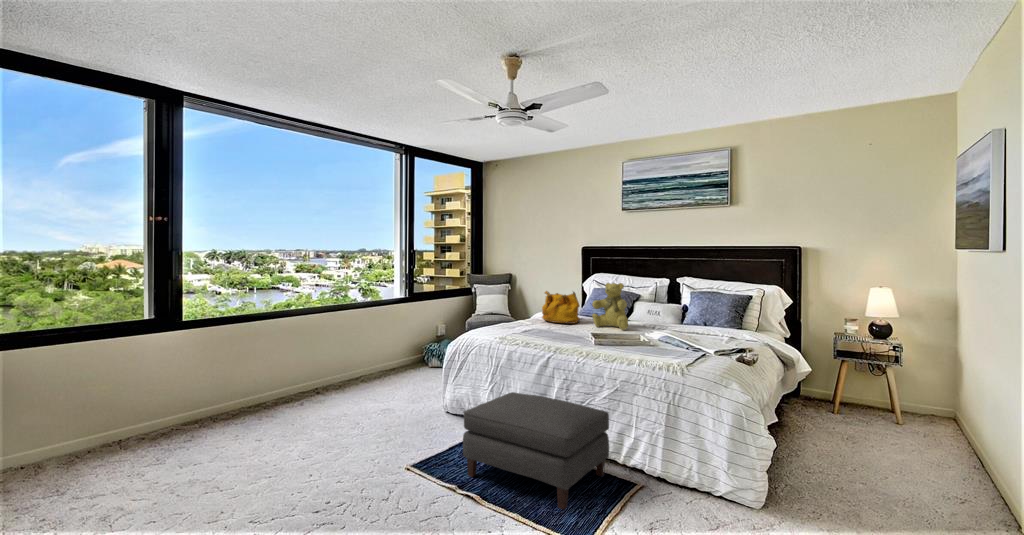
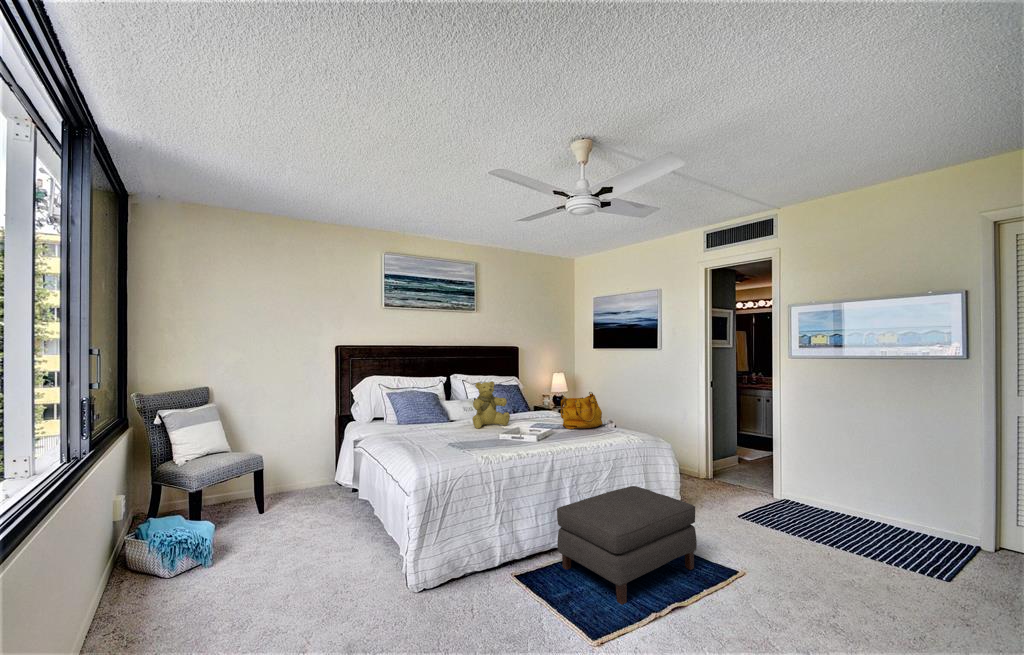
handbag: present [542,291,580,324] -> present [561,392,603,429]

